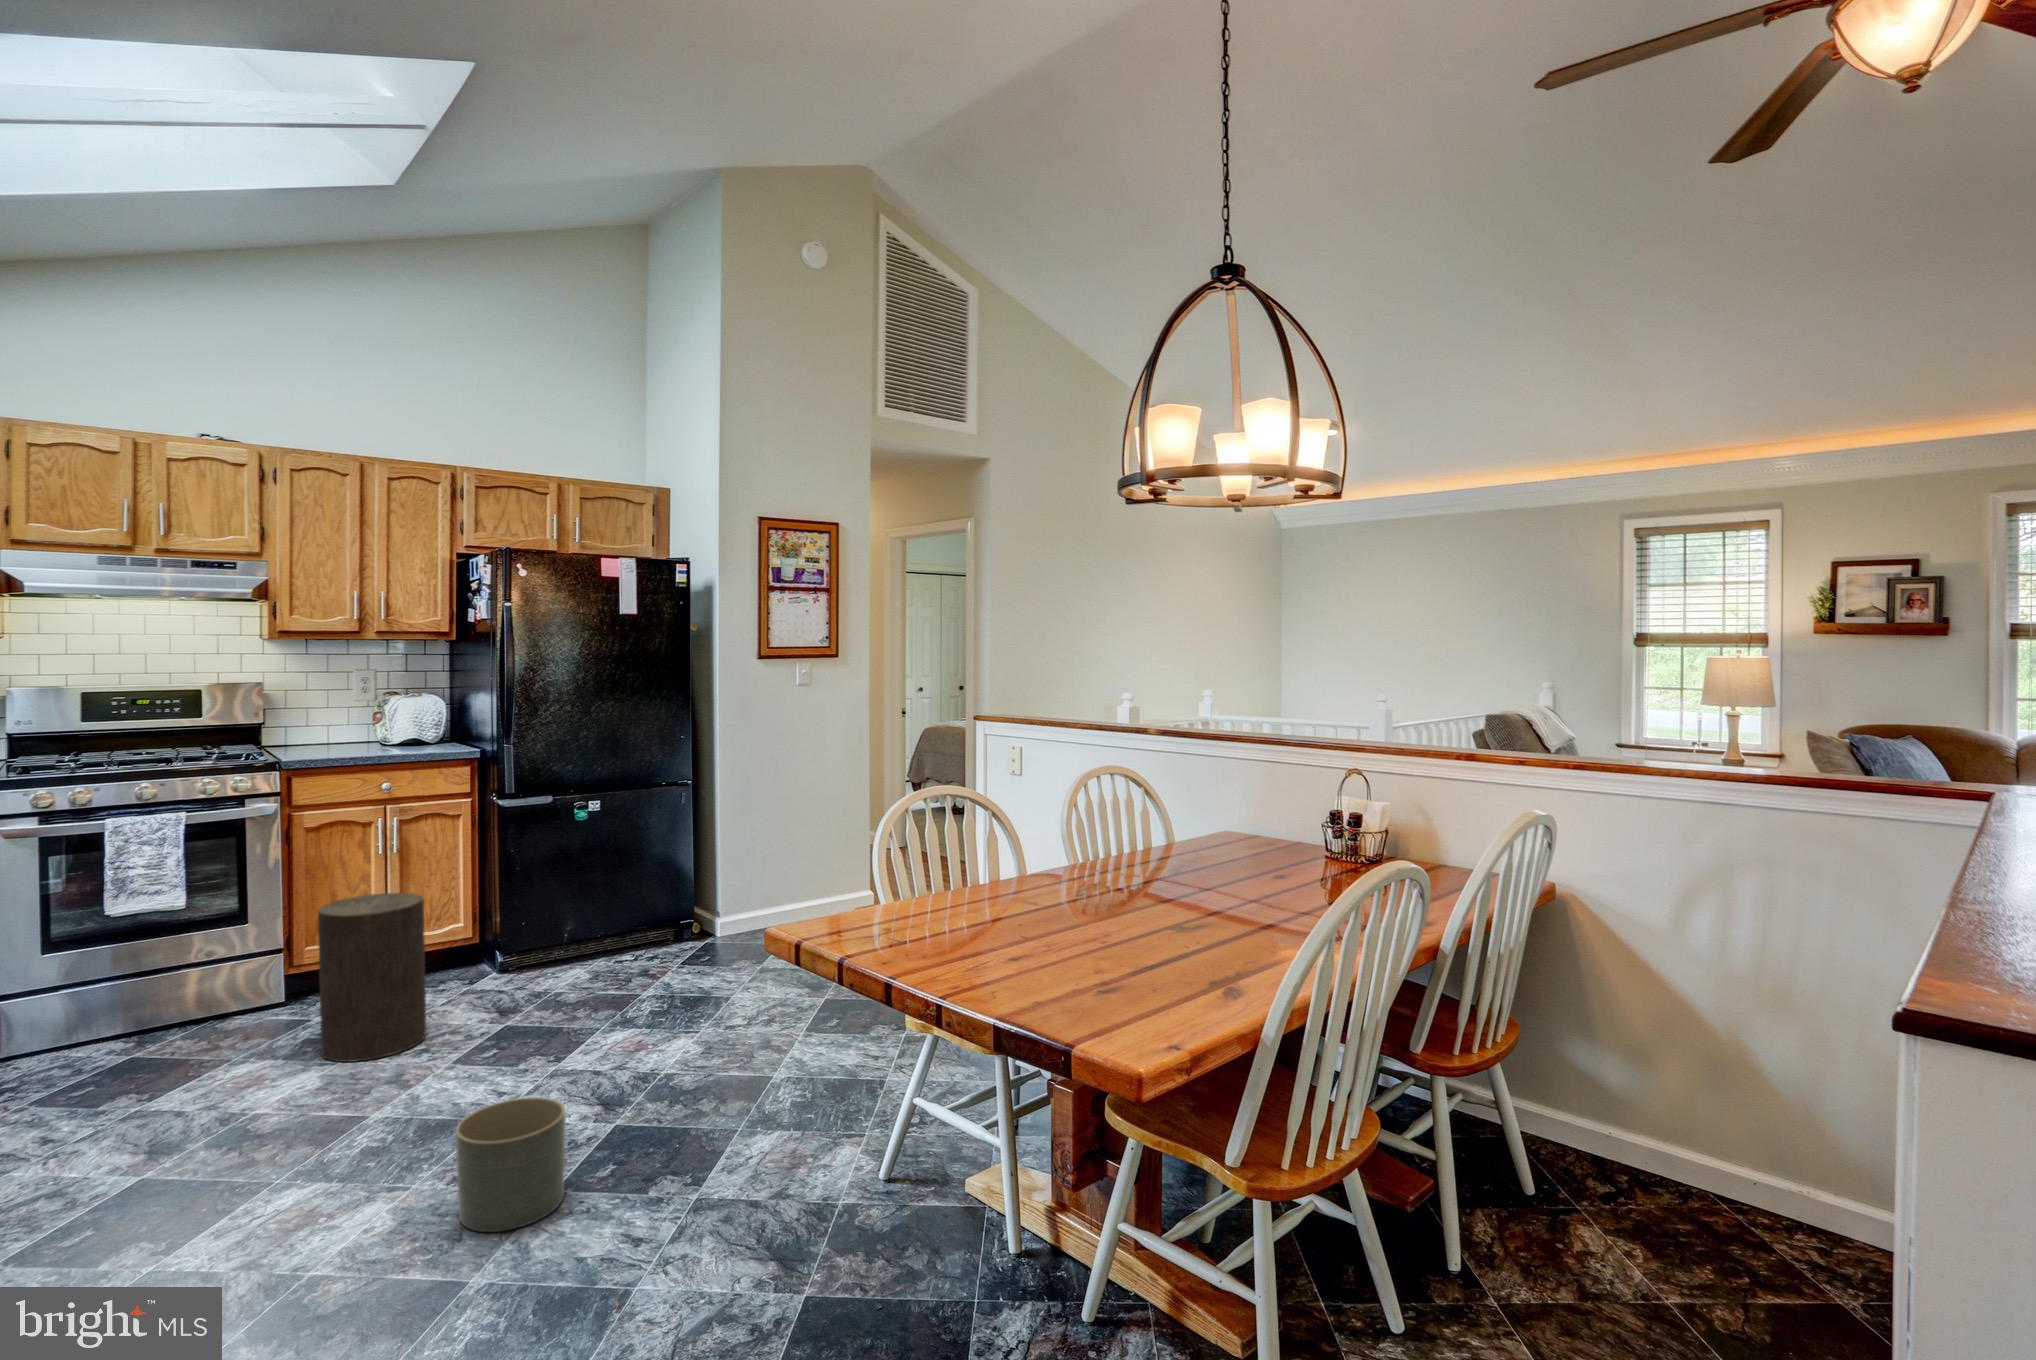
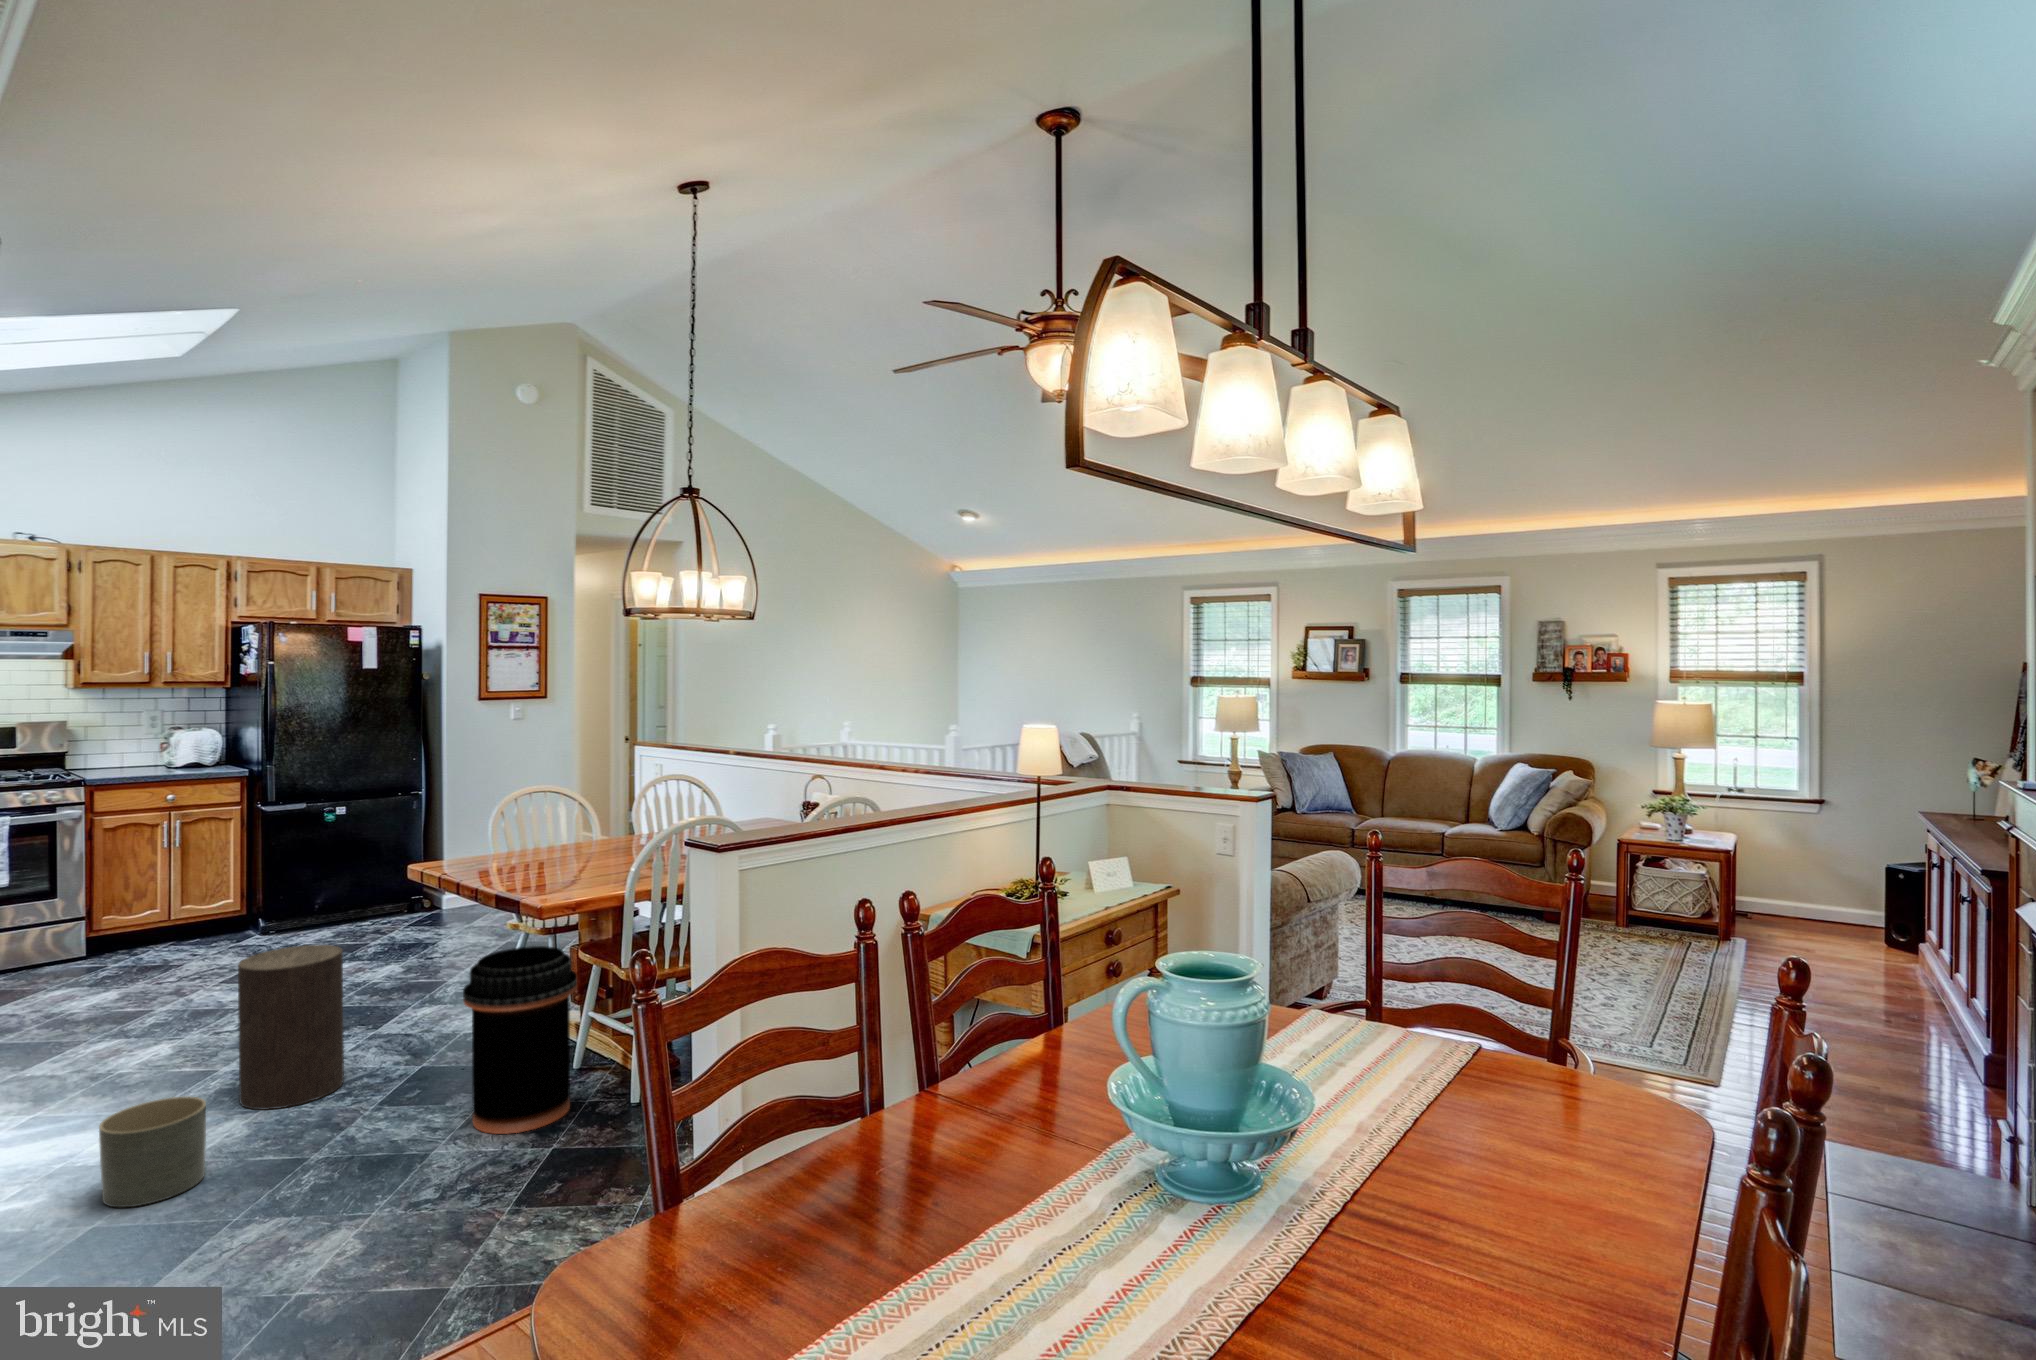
trash can: none [529,901,651,1104] -> present [463,946,577,1134]
planter: present [456,1097,565,1232] -> present [99,1097,206,1207]

